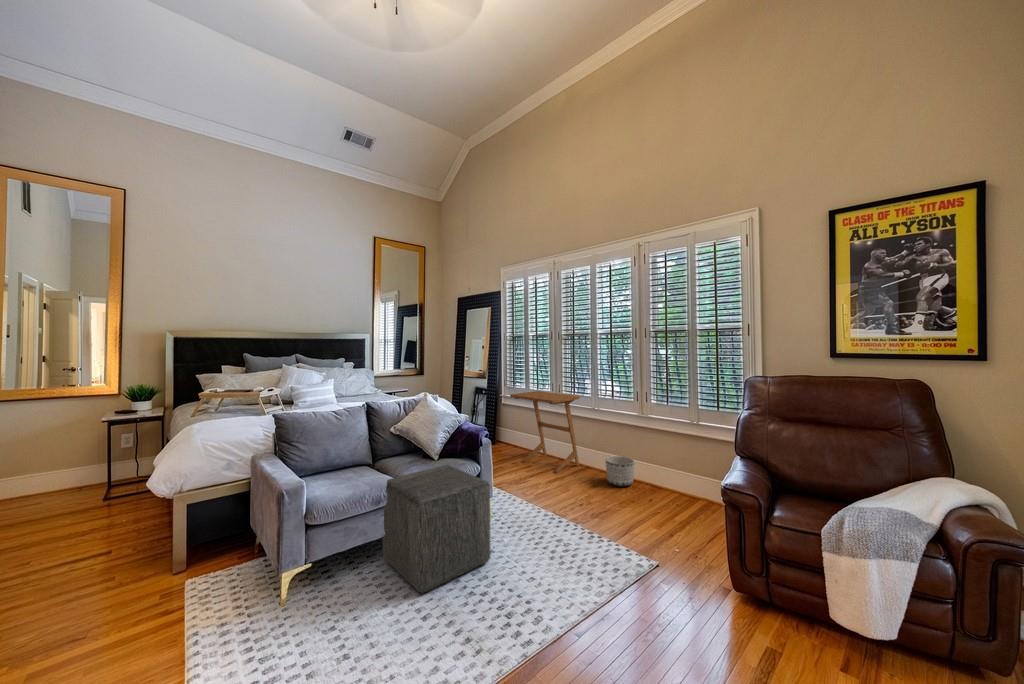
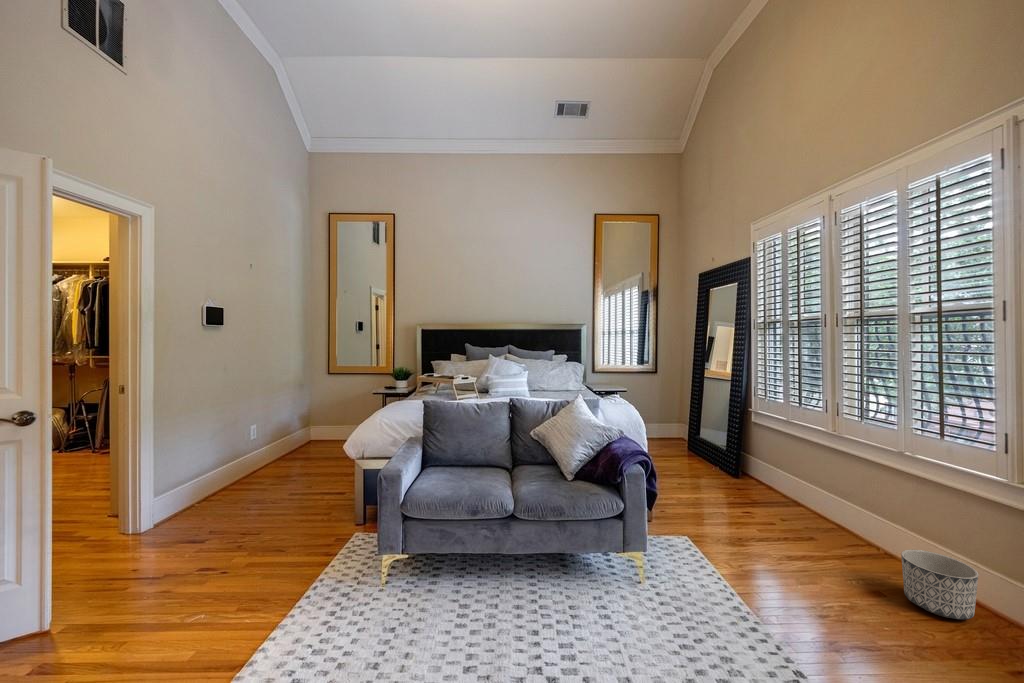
side table: present [510,391,580,473] -> none [735,412,860,547]
ottoman: present [382,465,491,593] -> none [483,489,597,639]

